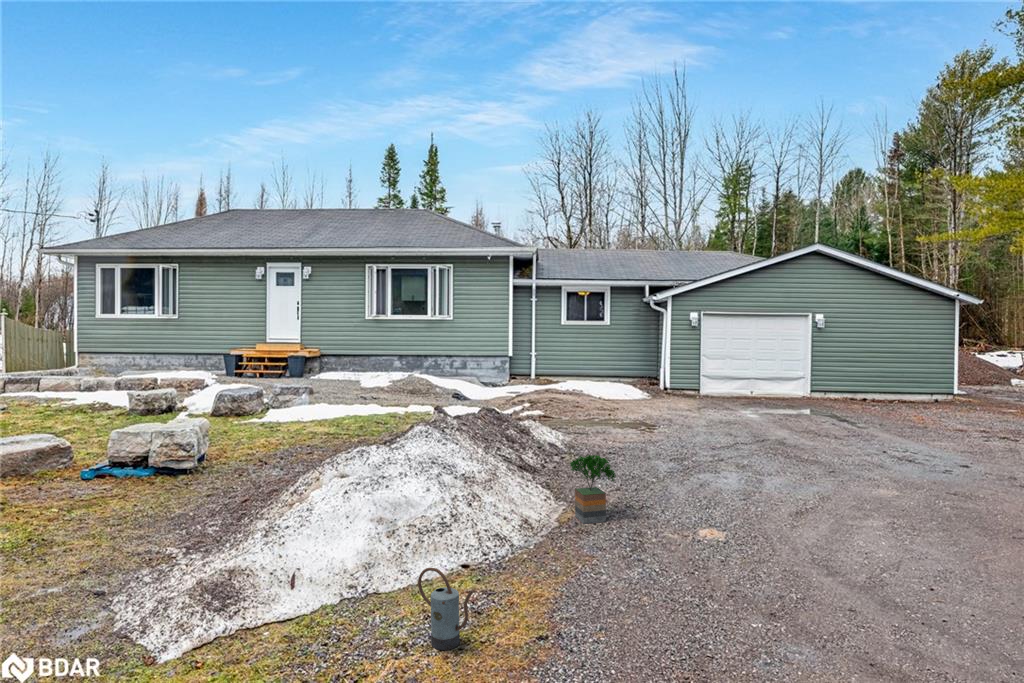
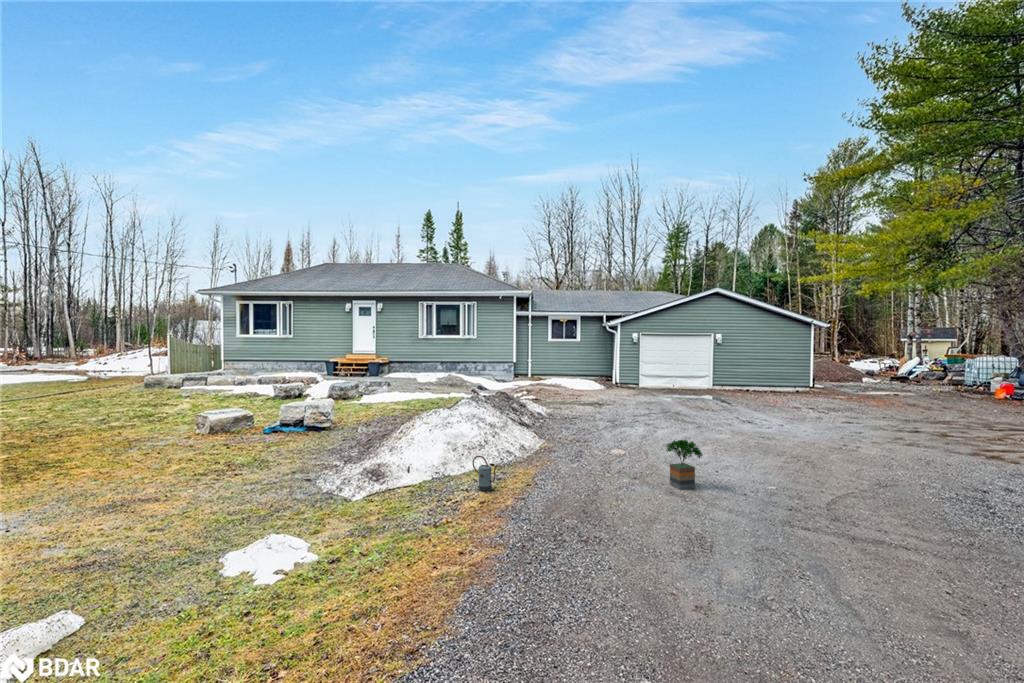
potted tree: present [570,455,616,524] -> present [666,440,703,490]

